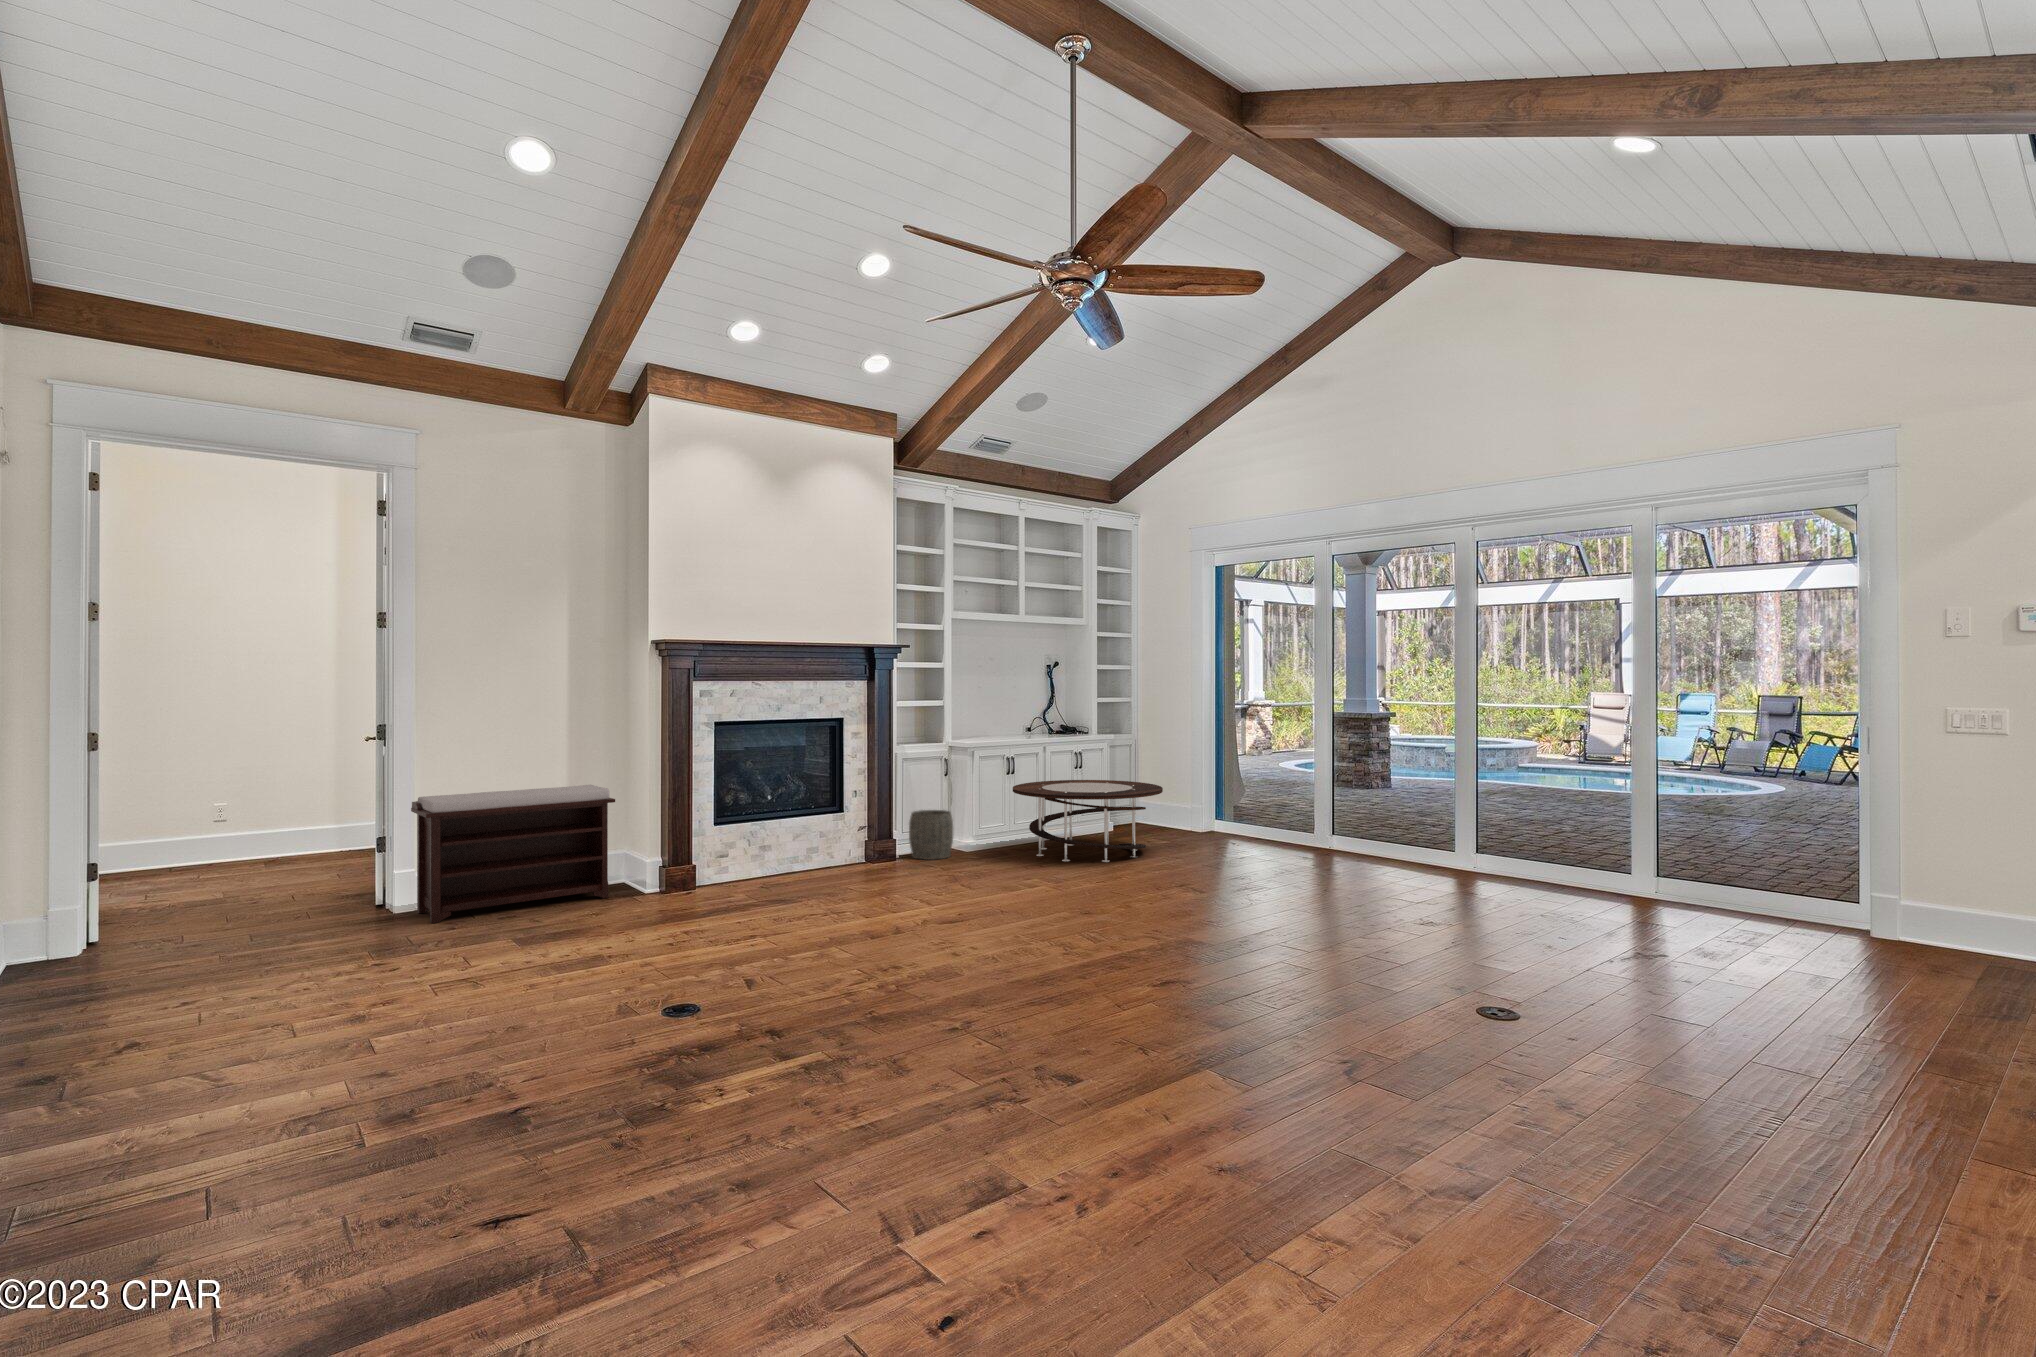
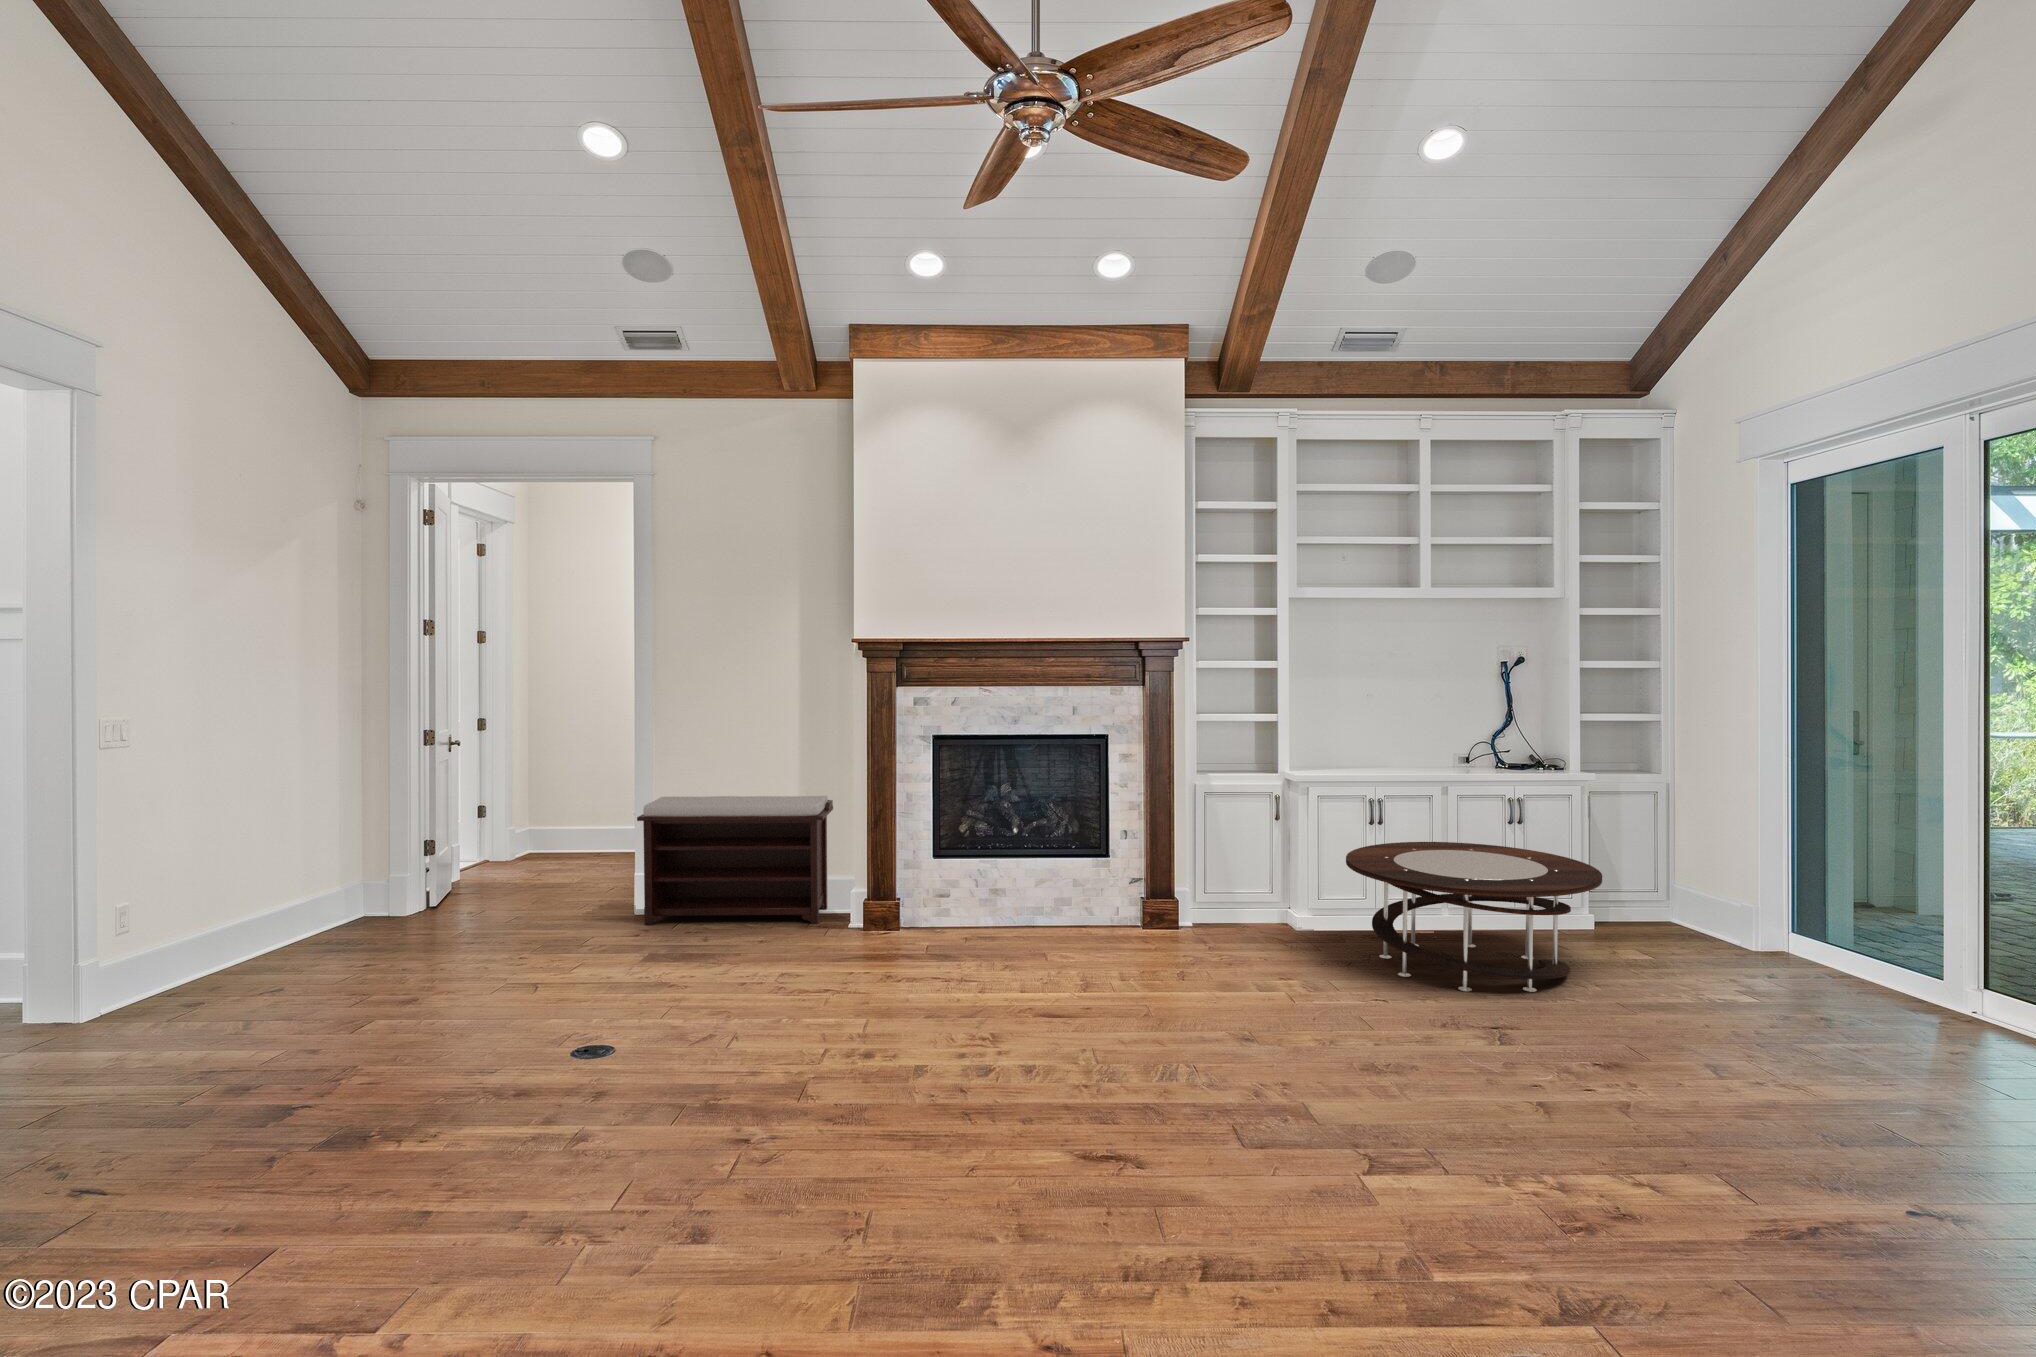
woven basket: present [909,810,953,860] -> none [1207,864,1269,937]

